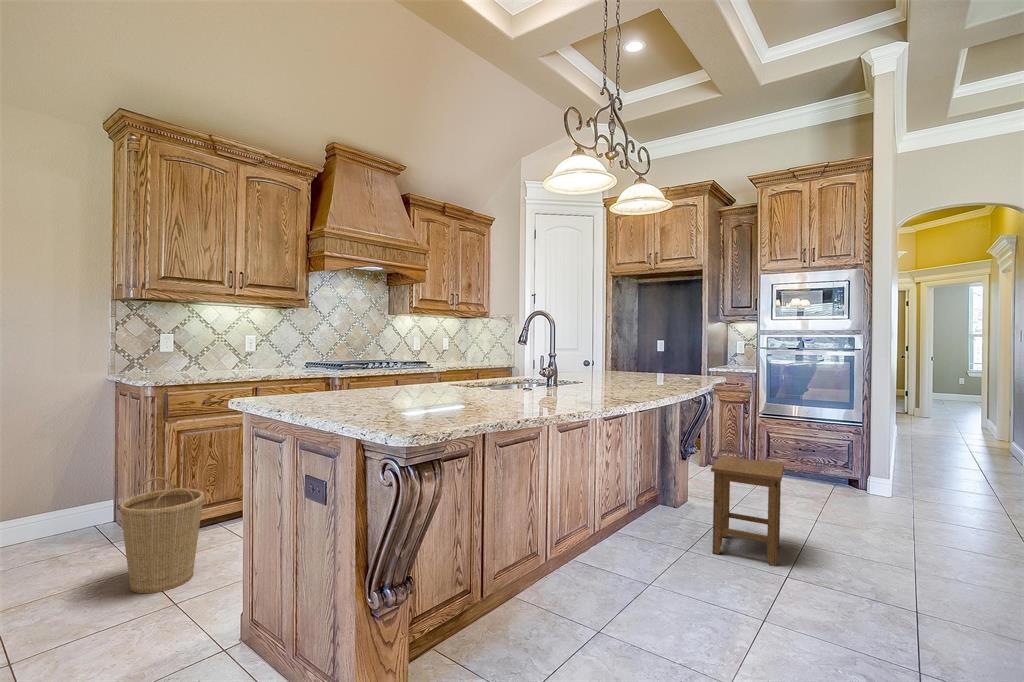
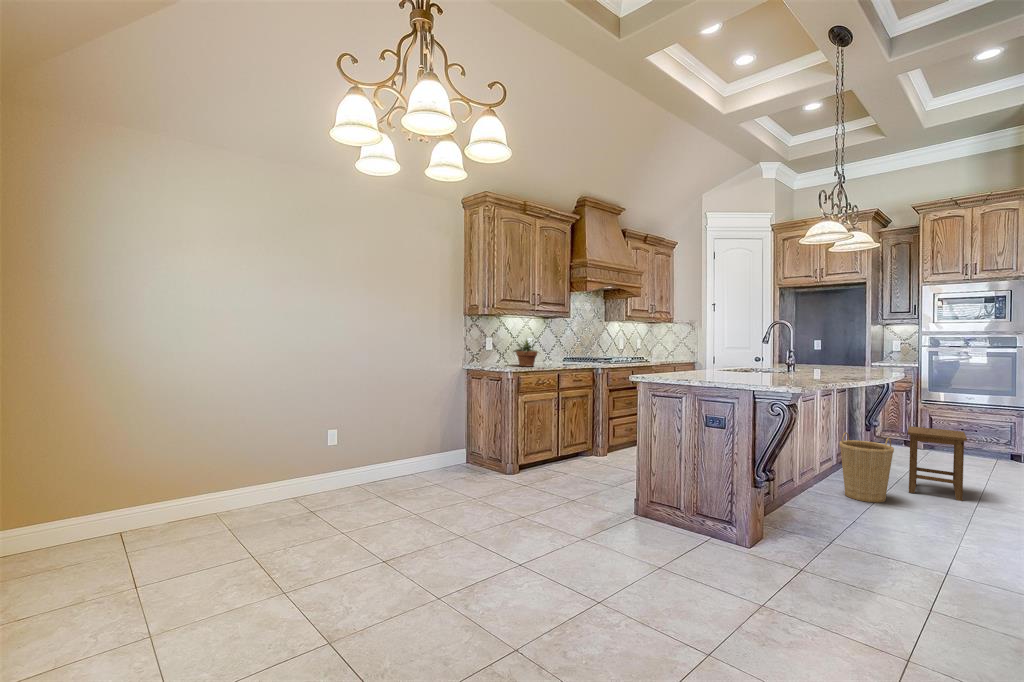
potted plant: none [181,335,230,377] -> present [513,340,538,367]
basket: present [119,477,204,593] -> present [840,432,894,503]

